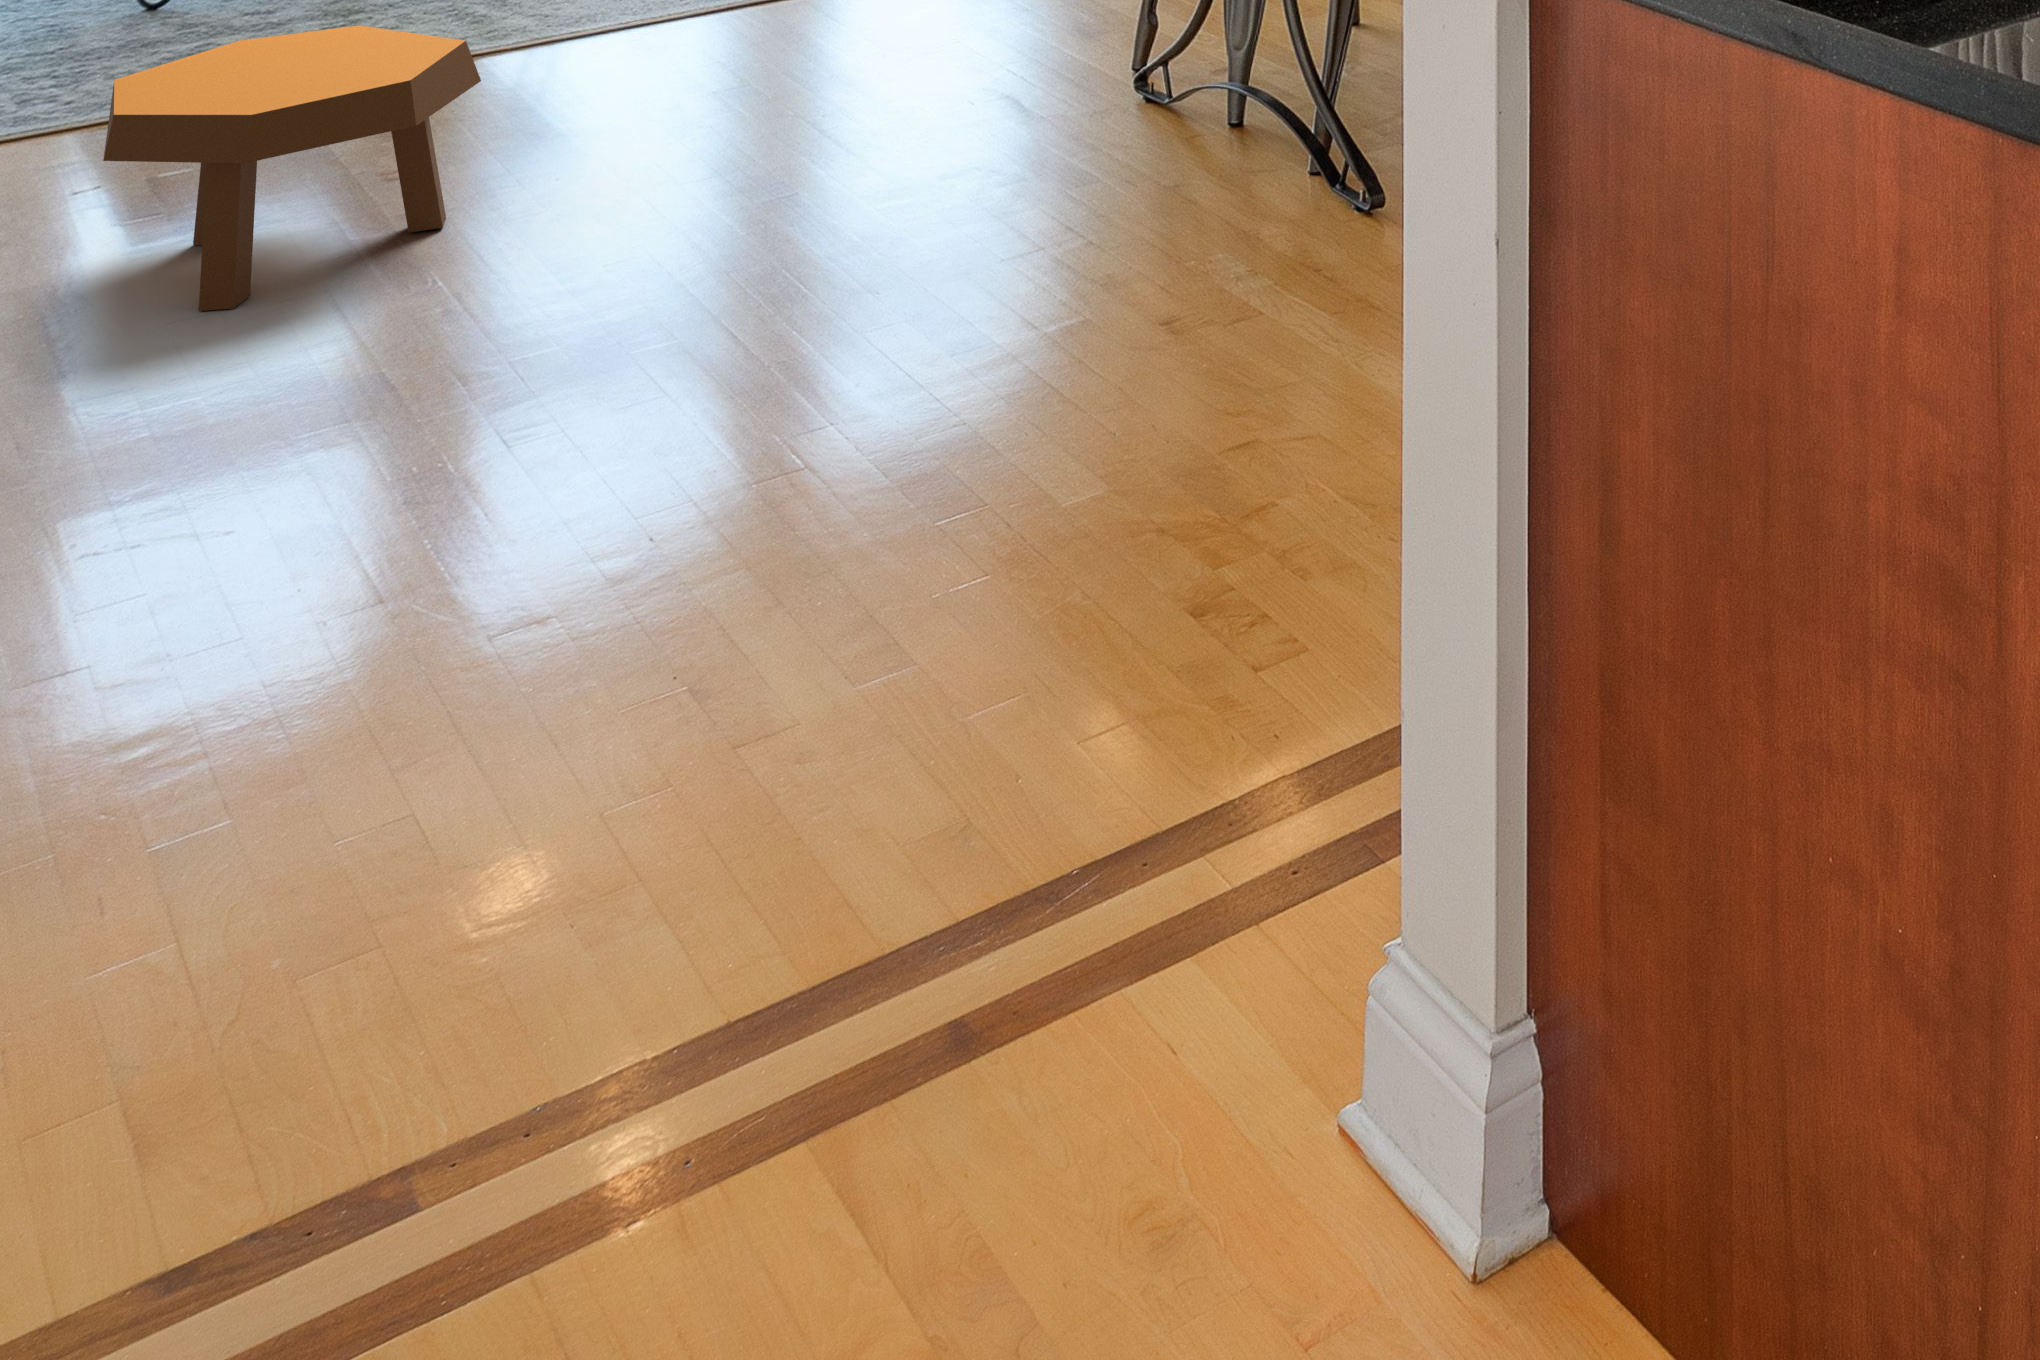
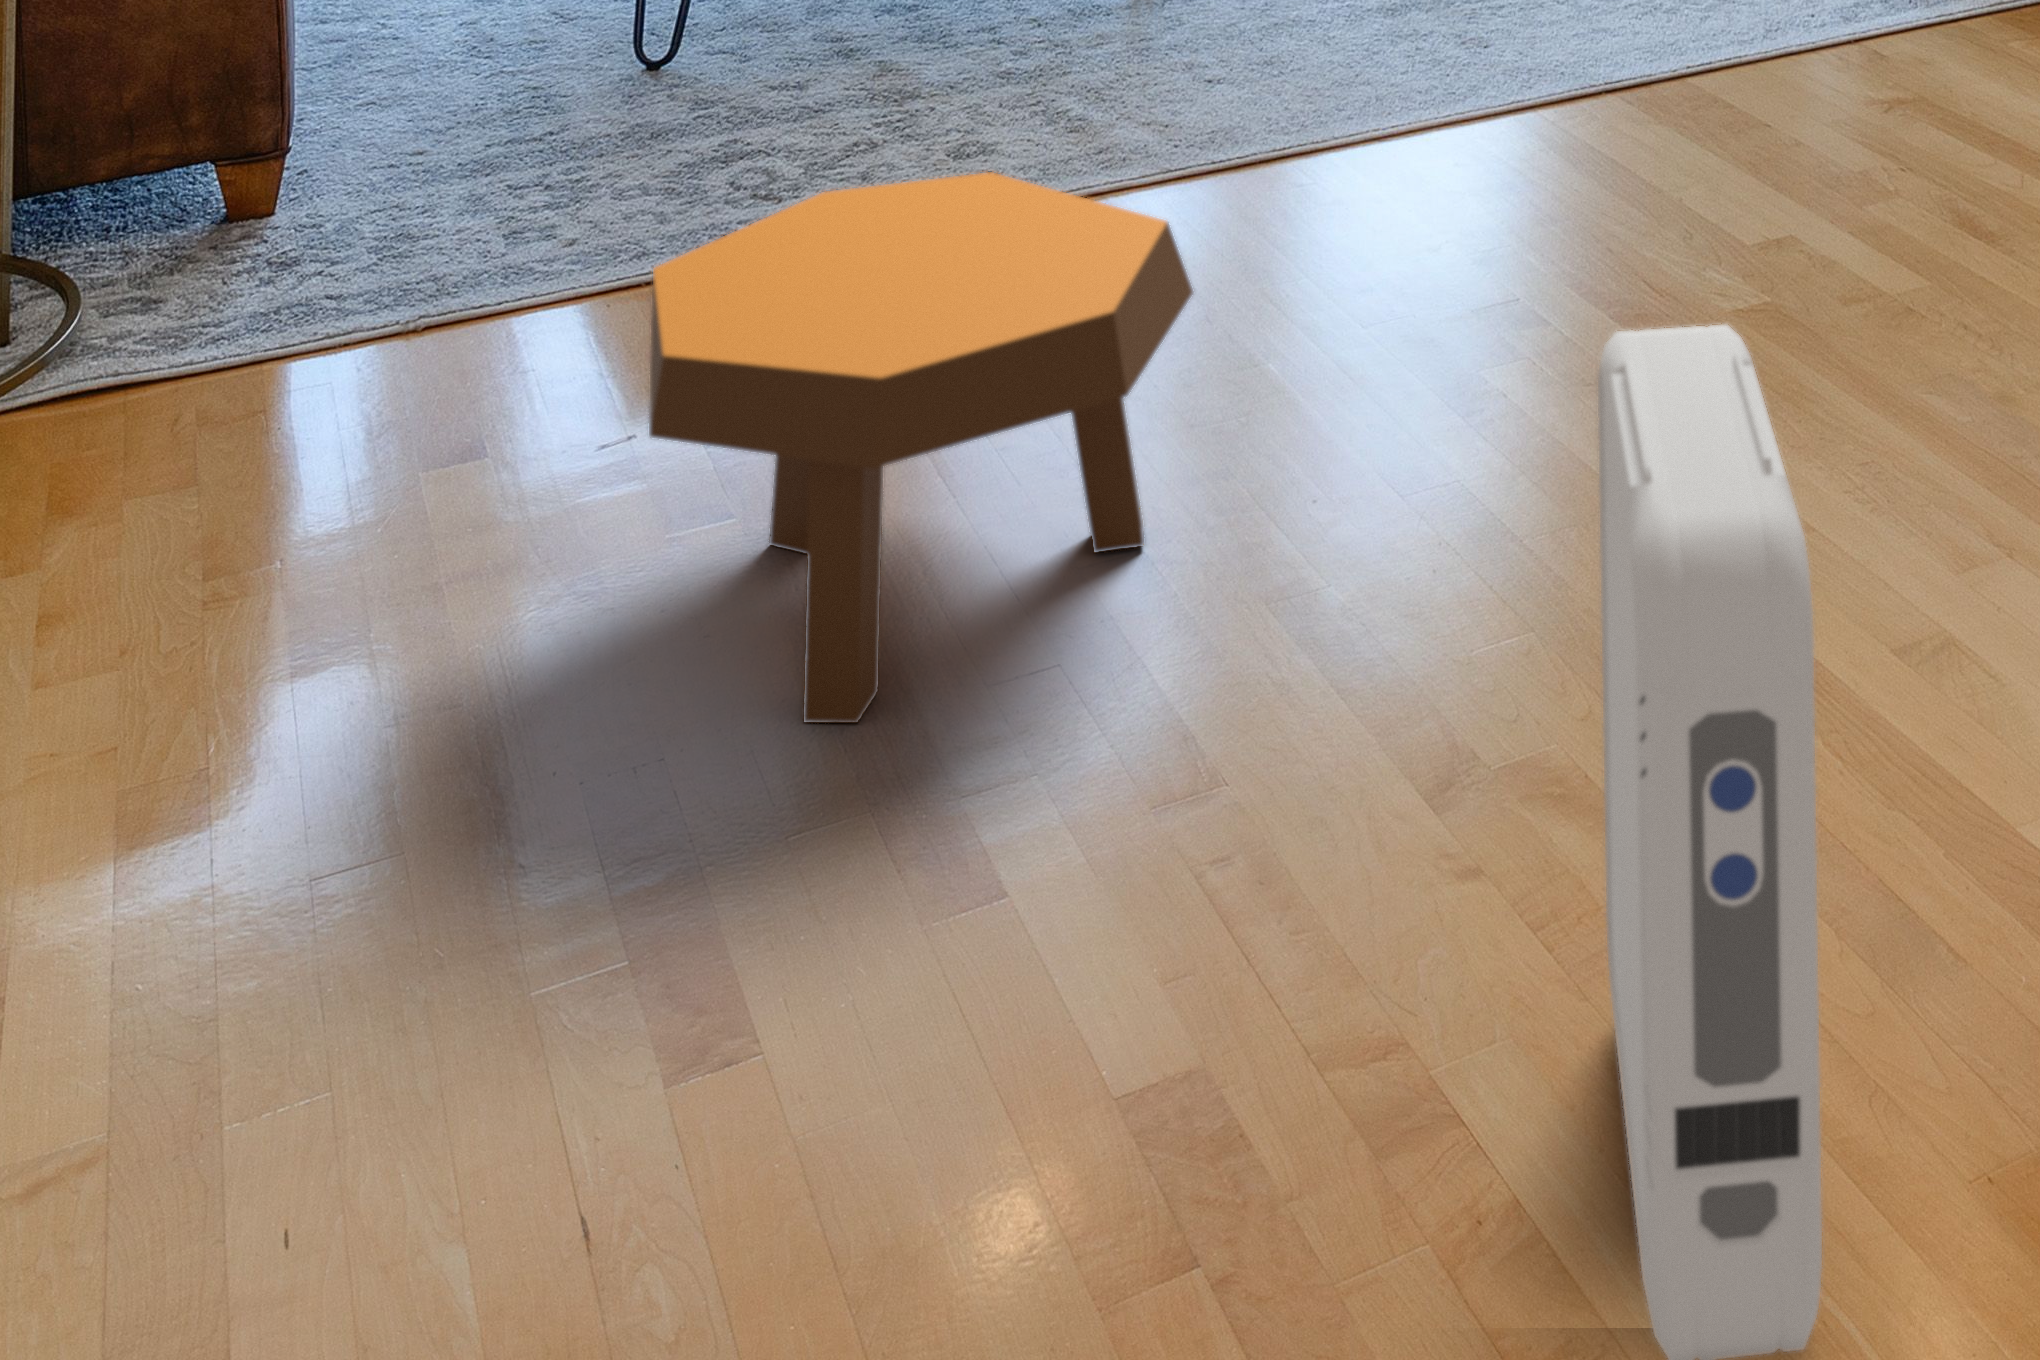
air purifier: none [577,26,708,457] -> present [1598,325,1822,1360]

